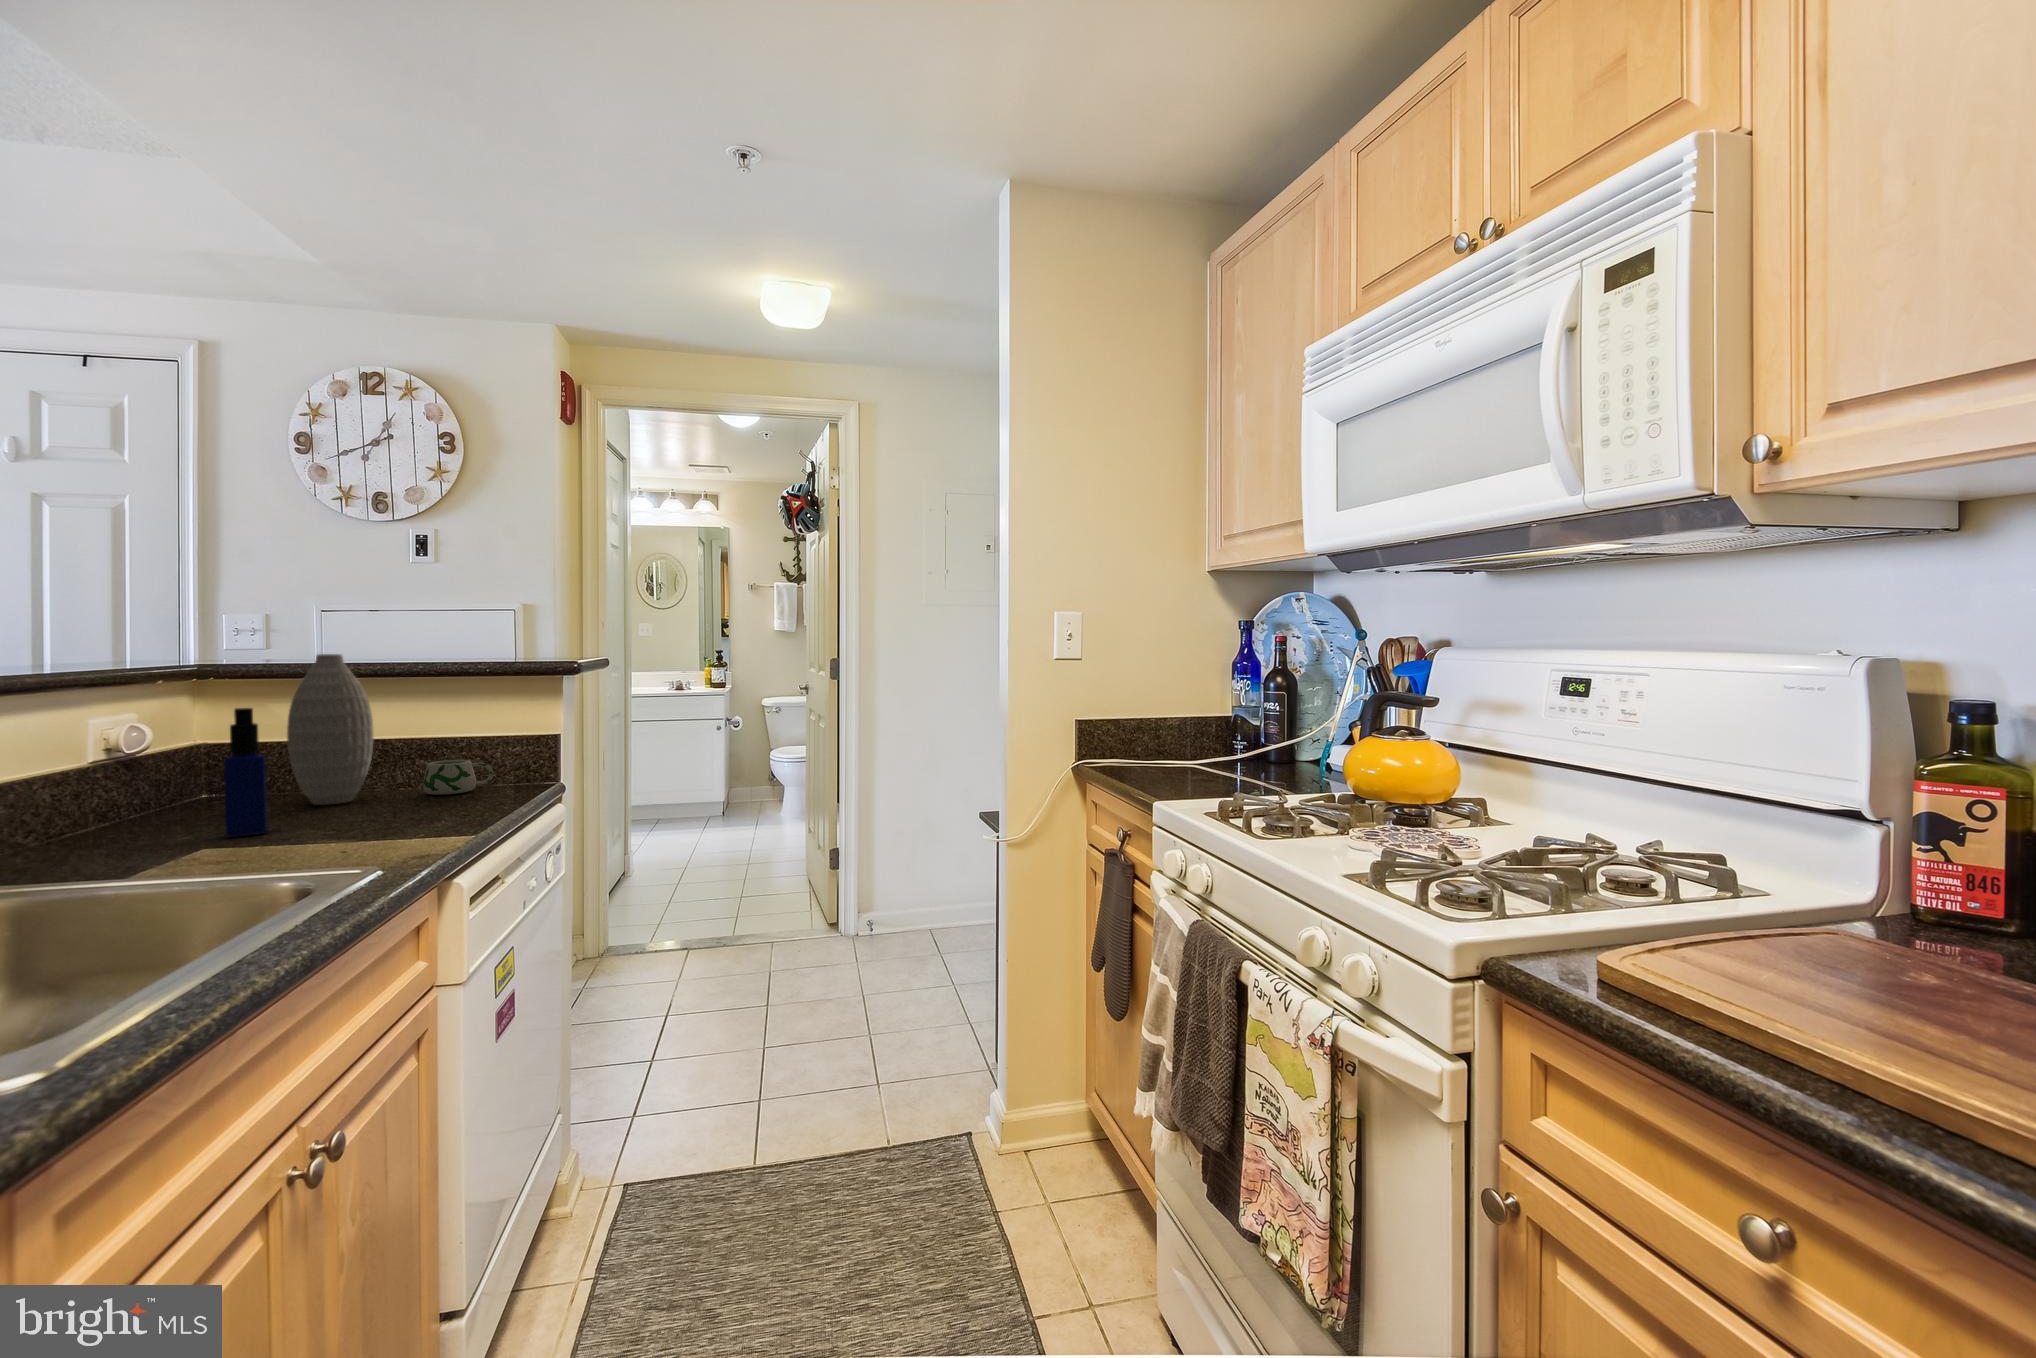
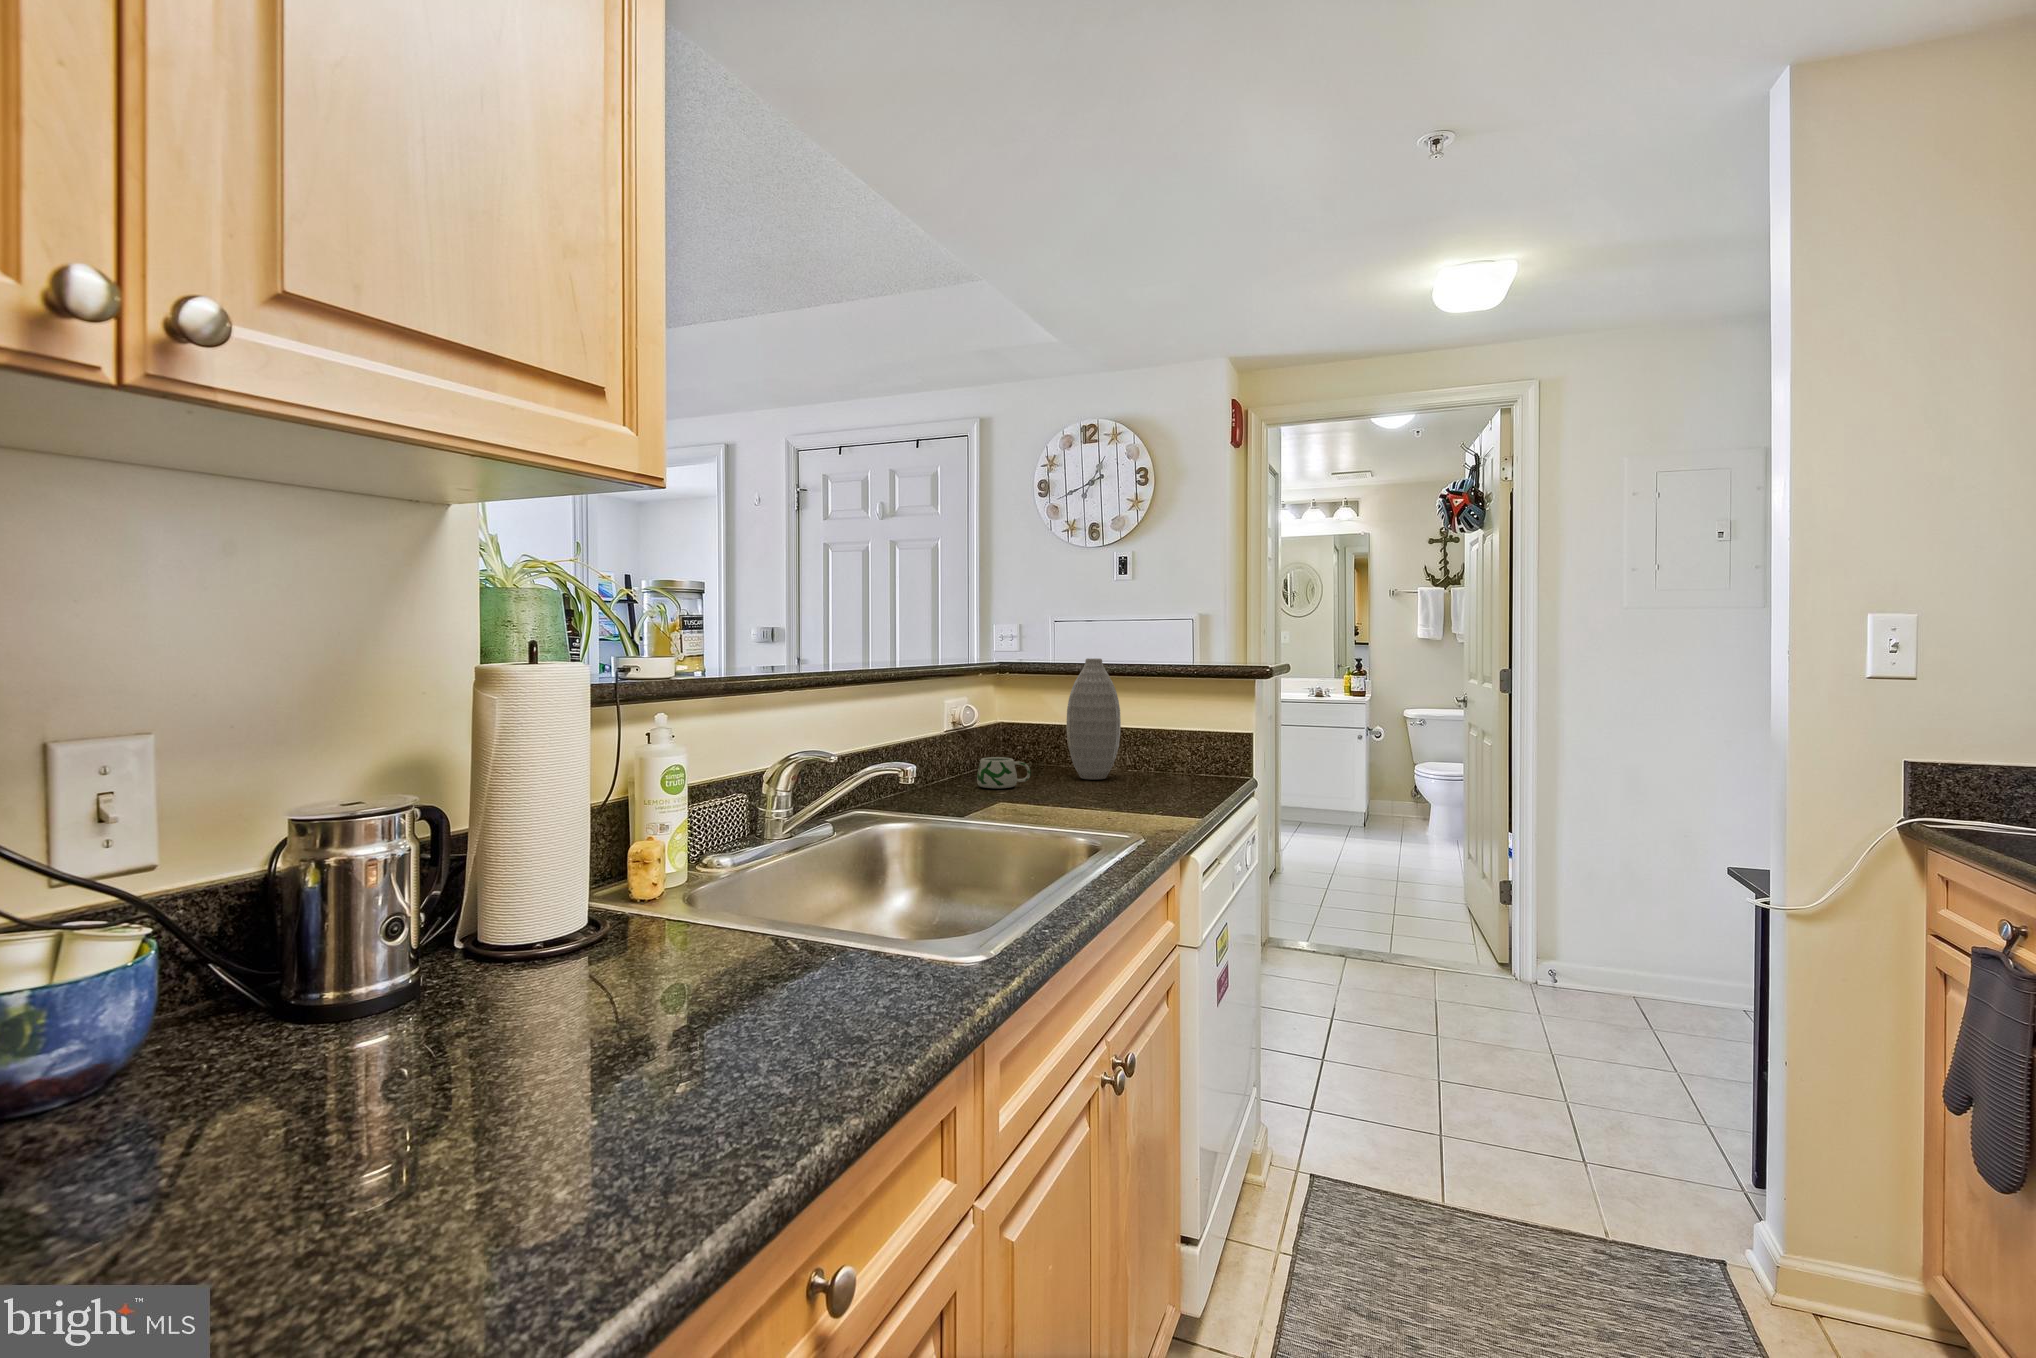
bottle: present [224,708,267,837] -> none [1041,699,1066,797]
mug: present [423,760,493,795] -> present [977,757,1031,788]

